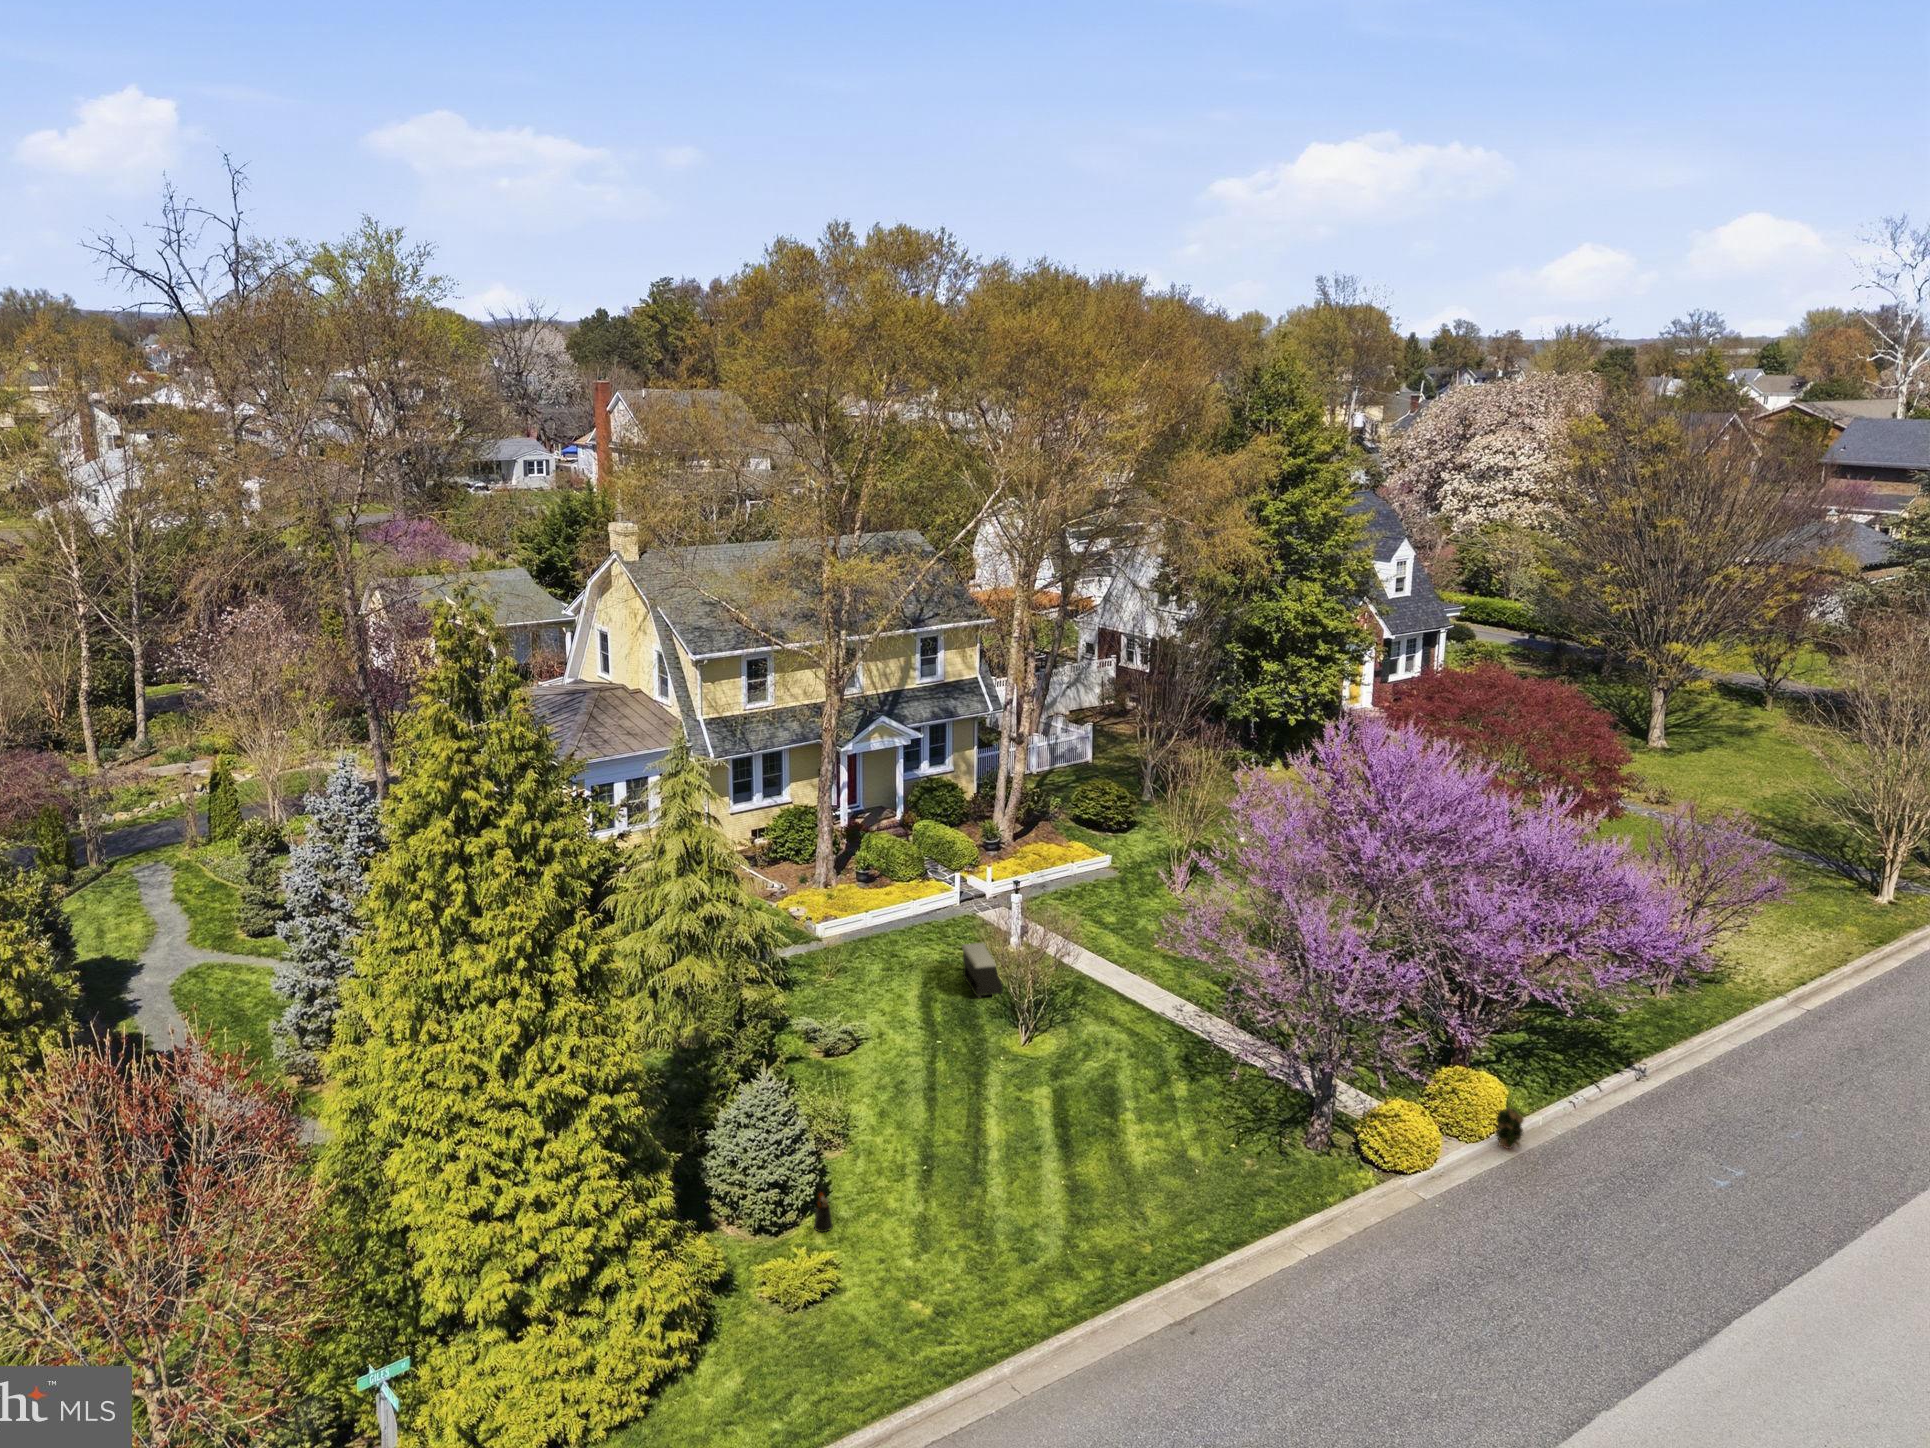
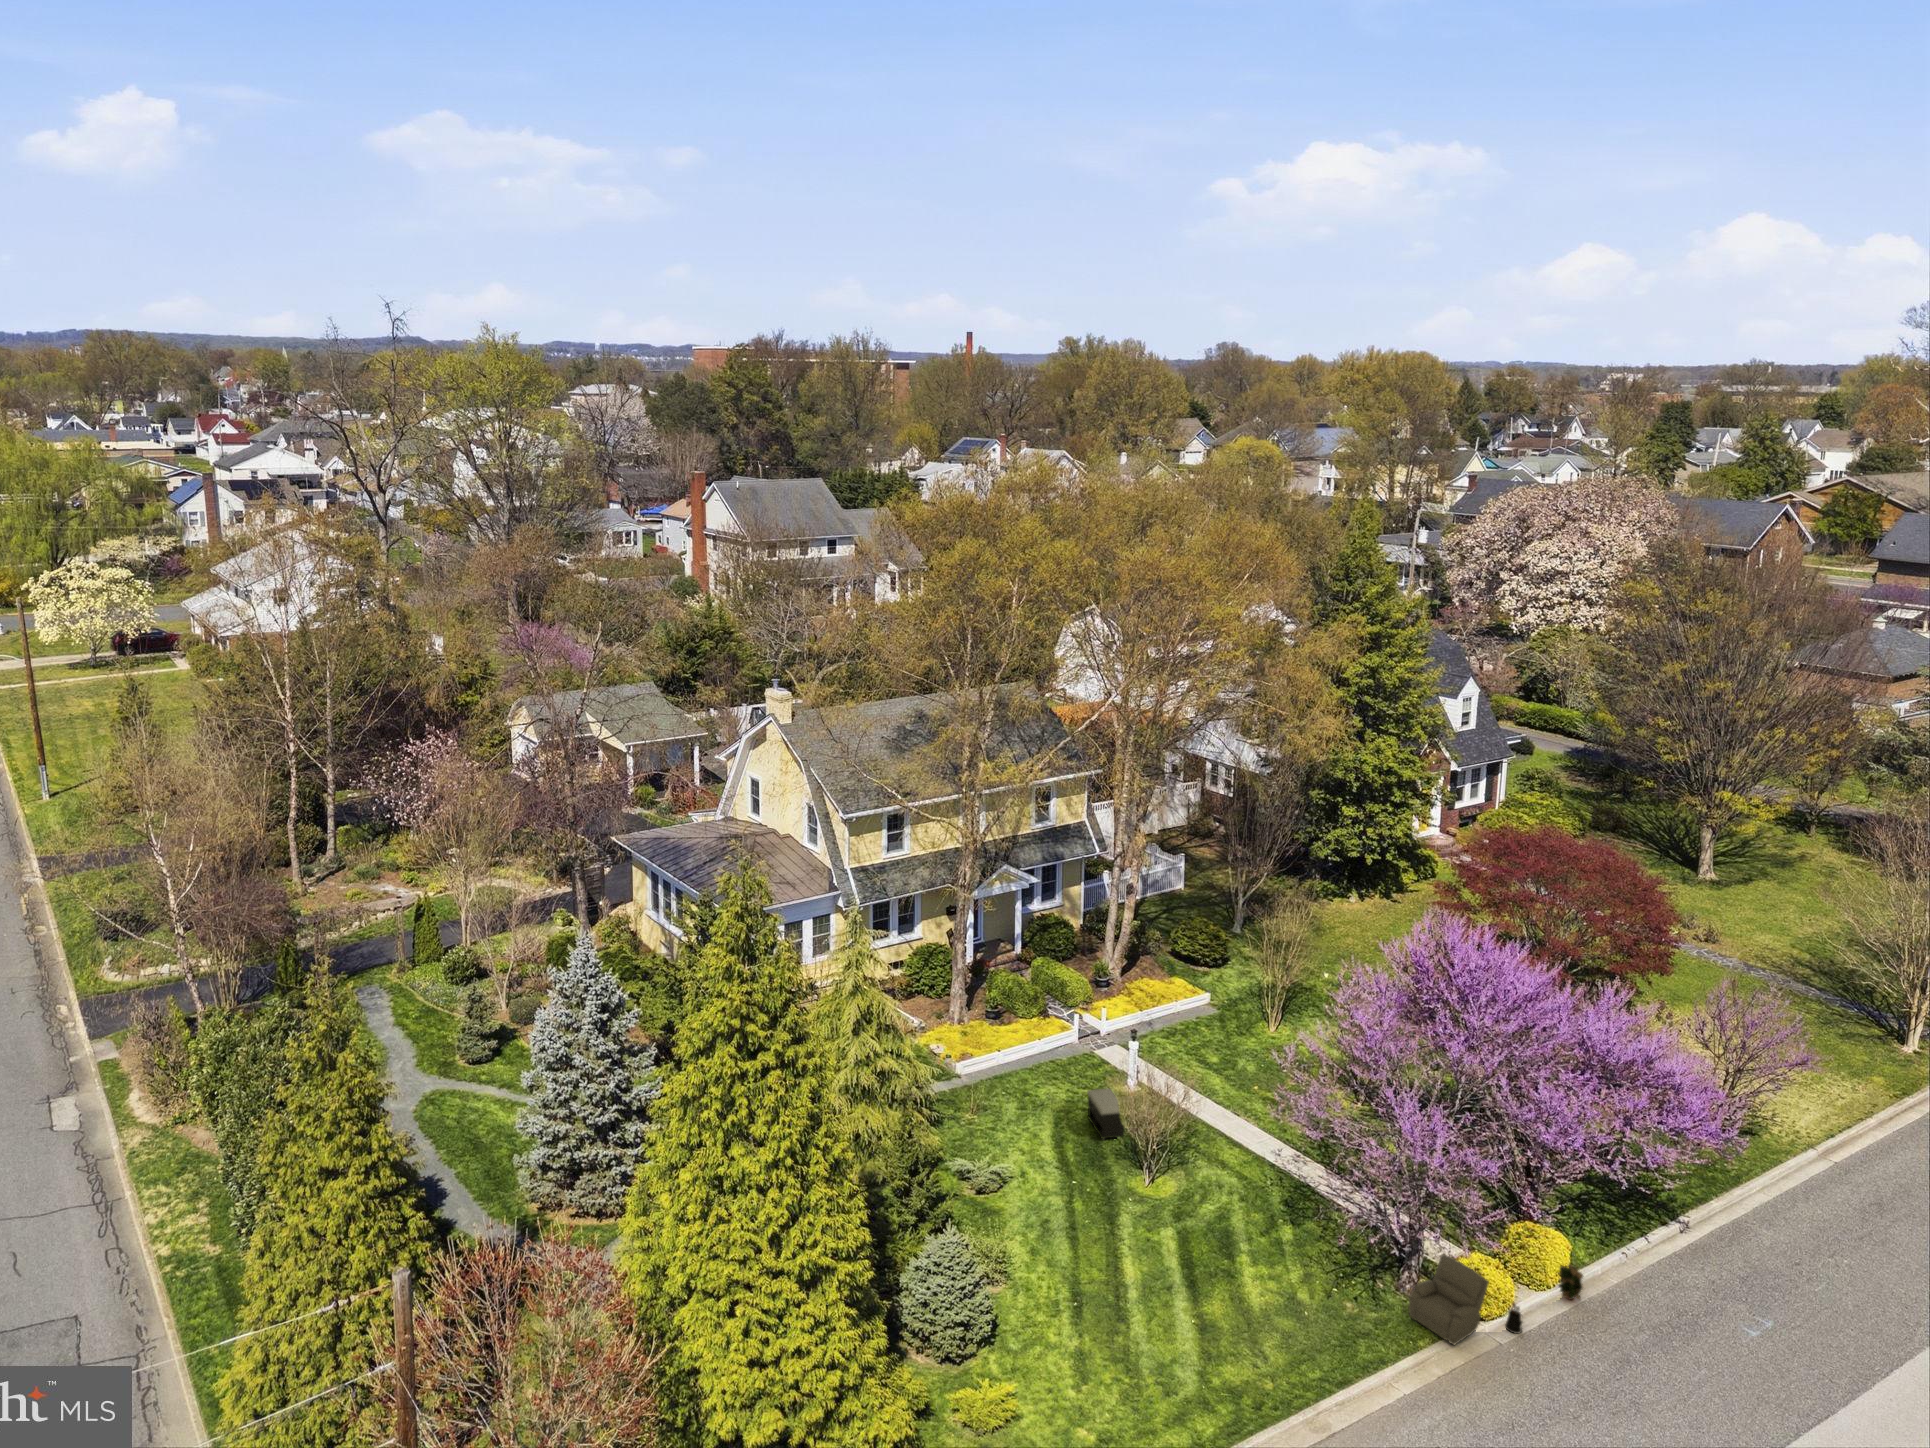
chair: none [1320,1097,1414,1200] -> present [1408,1255,1489,1345]
watering can: present [814,1193,833,1232] -> present [1505,1301,1522,1334]

